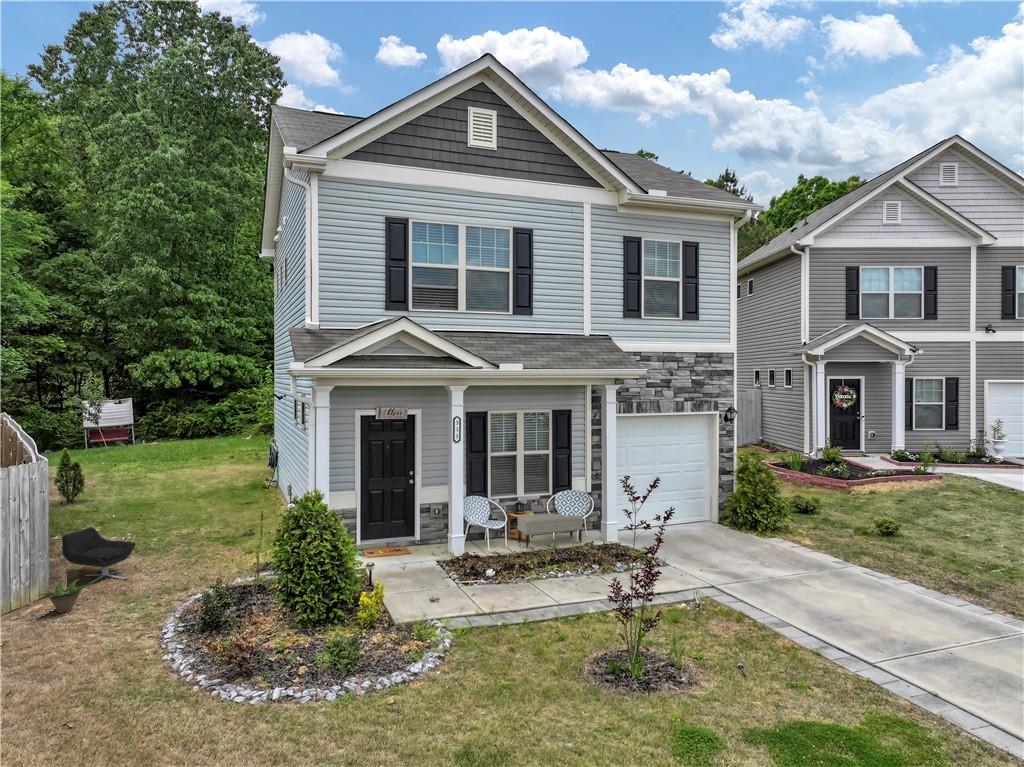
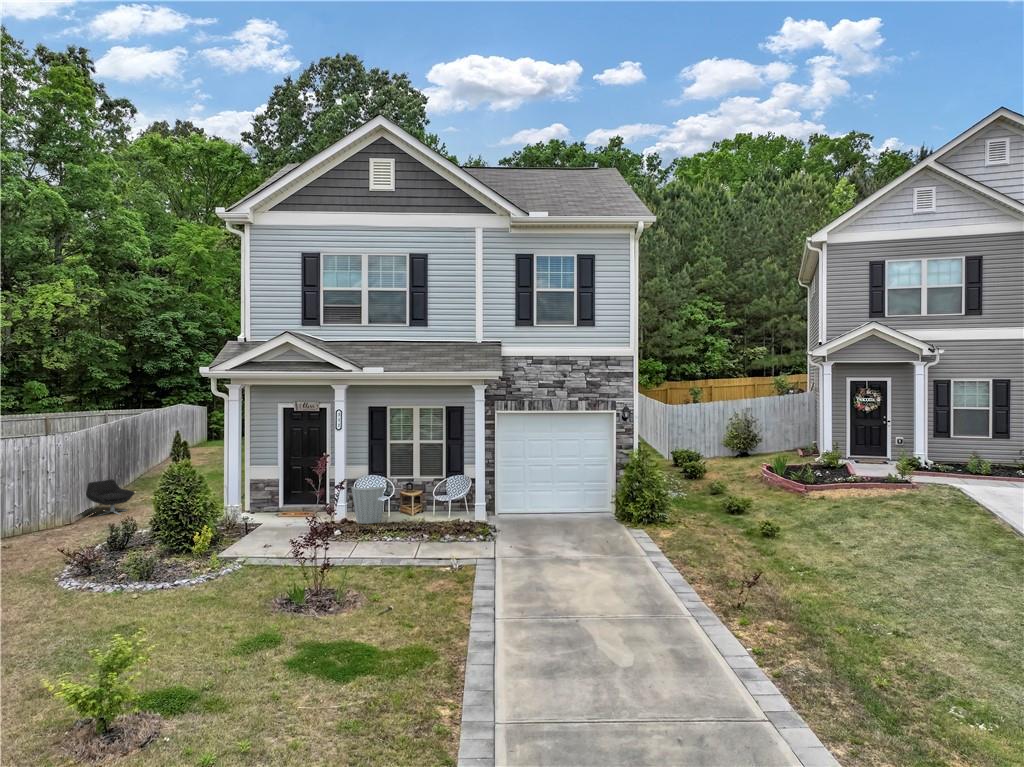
trash can: none [466,506,508,557] -> present [352,487,385,524]
bench: present [517,513,583,548] -> none [404,493,459,520]
decorative plant: present [39,579,89,613] -> none [43,509,77,529]

